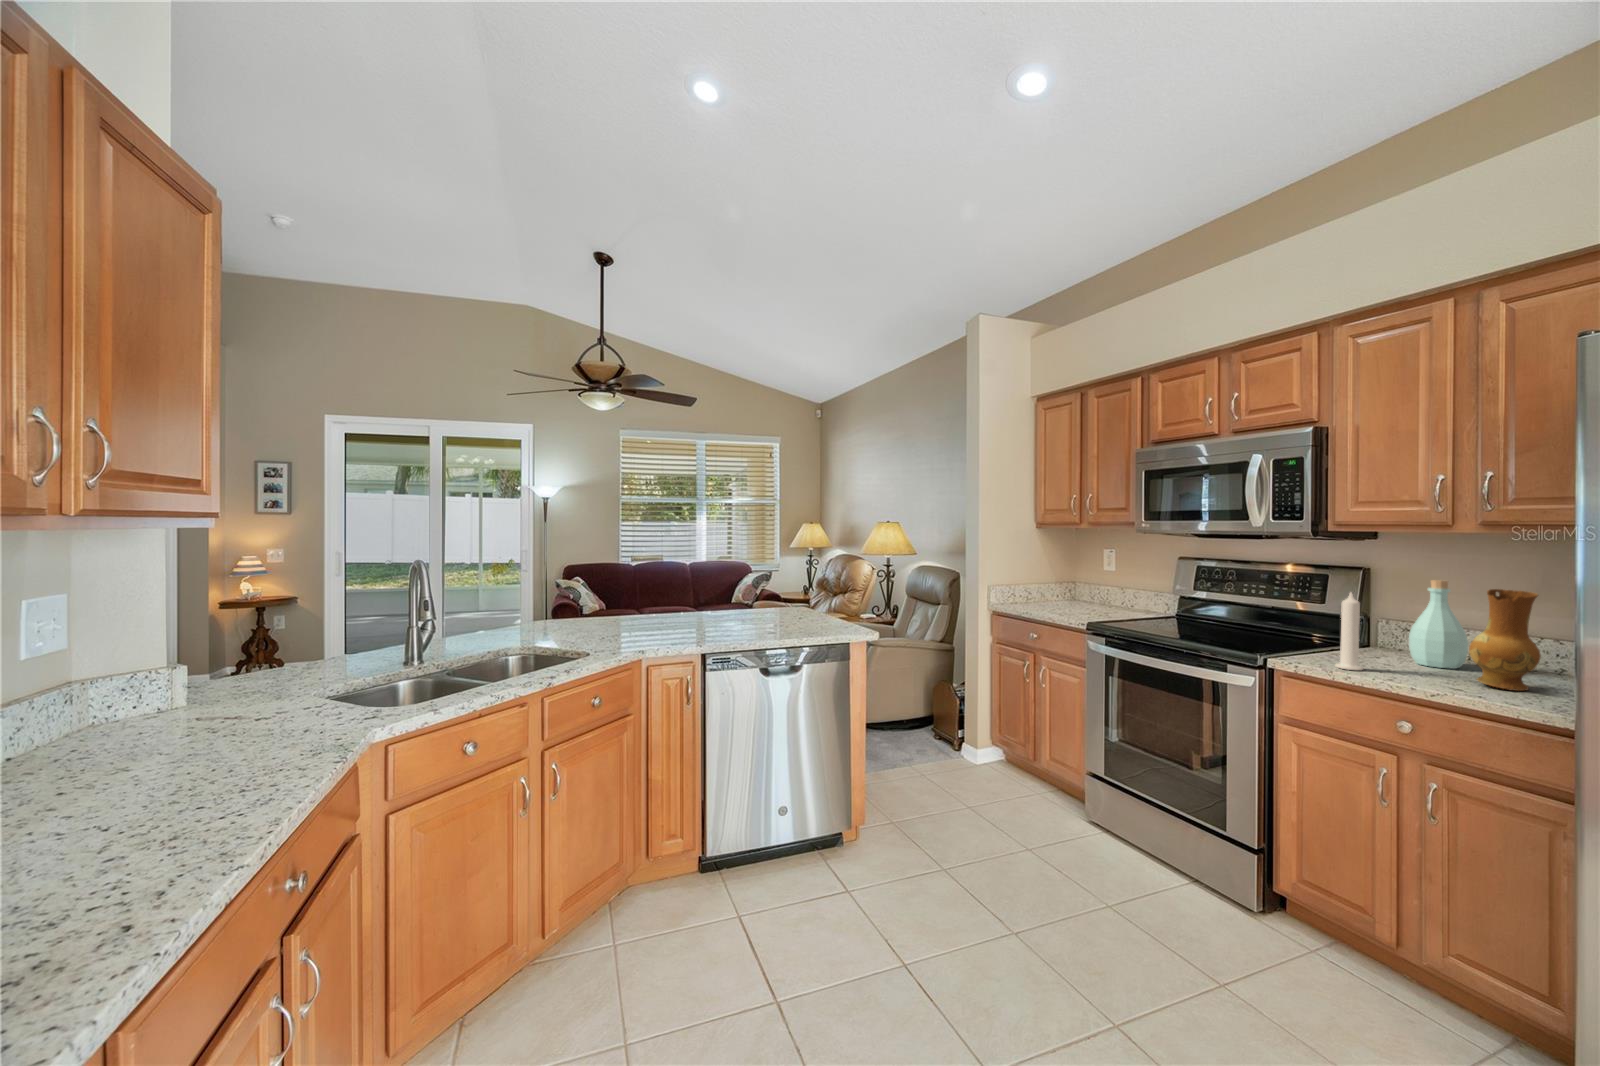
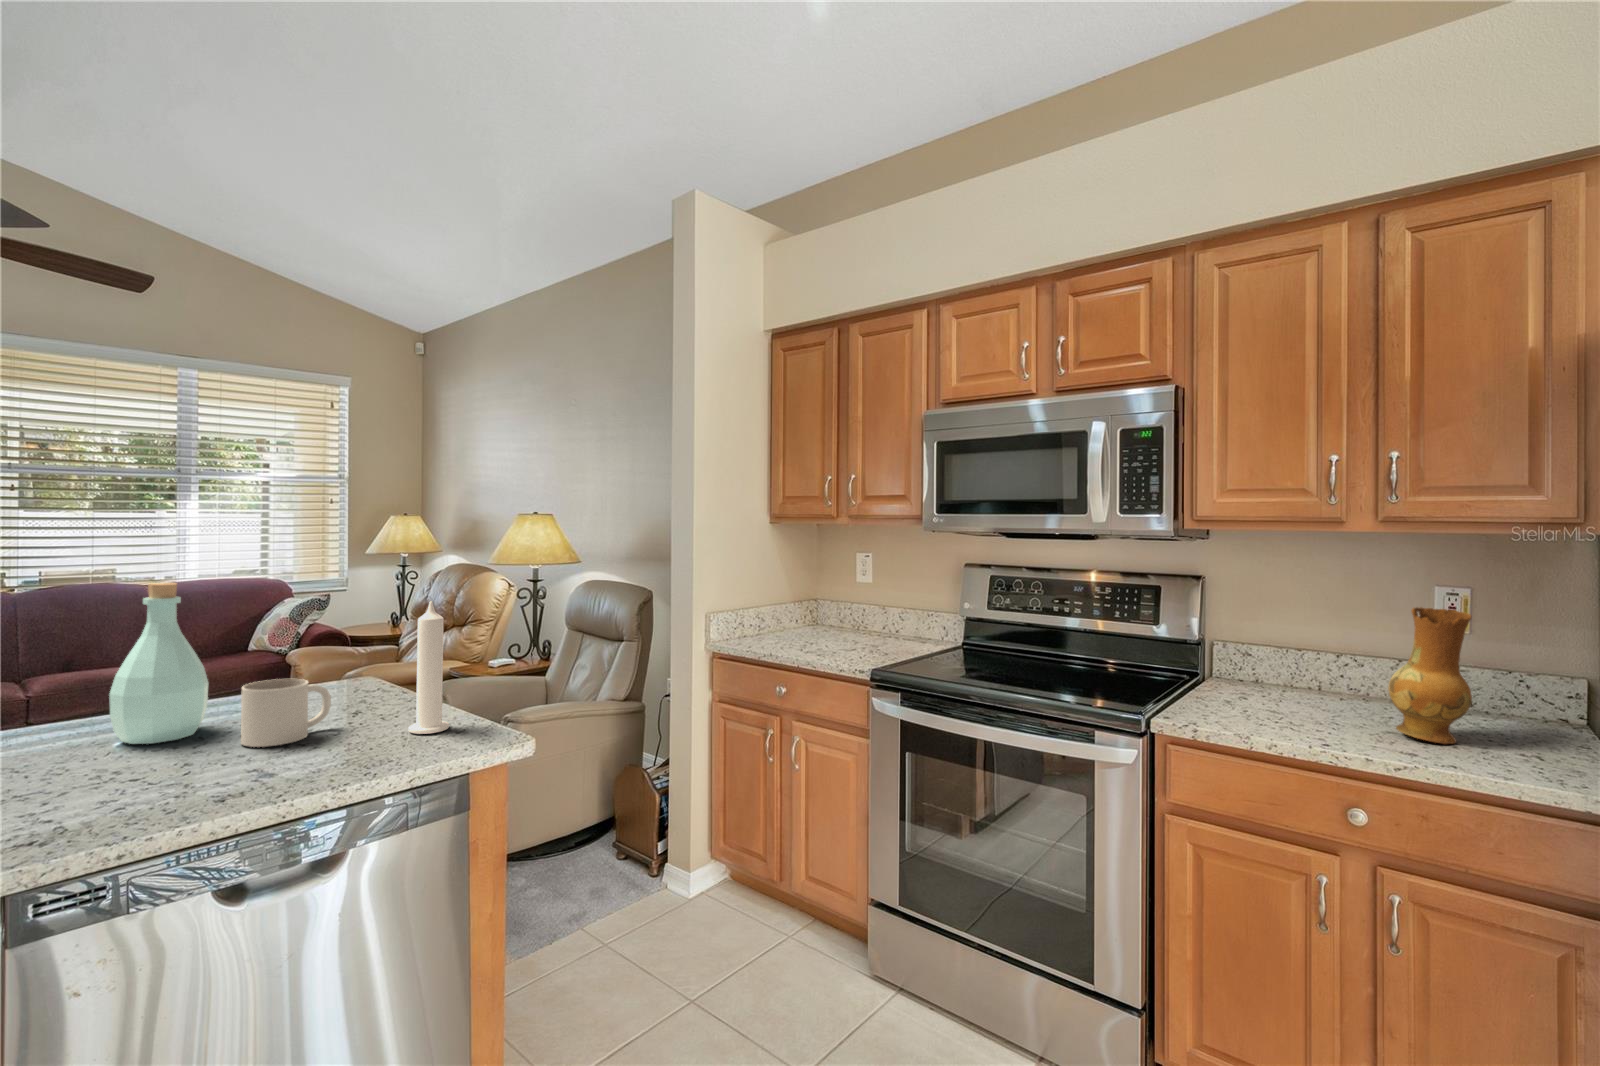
bottle: present [1409,580,1468,669] -> present [109,583,208,744]
candle: present [1335,592,1363,670] -> present [408,601,449,734]
mug: none [761,597,792,623] -> present [241,679,331,747]

